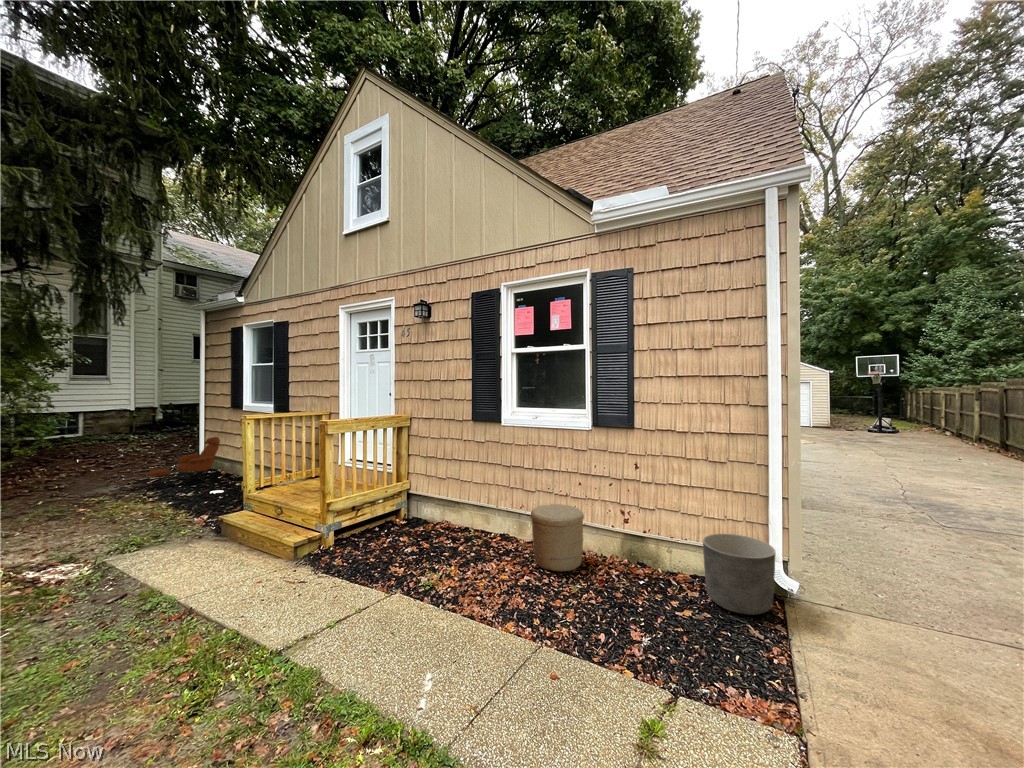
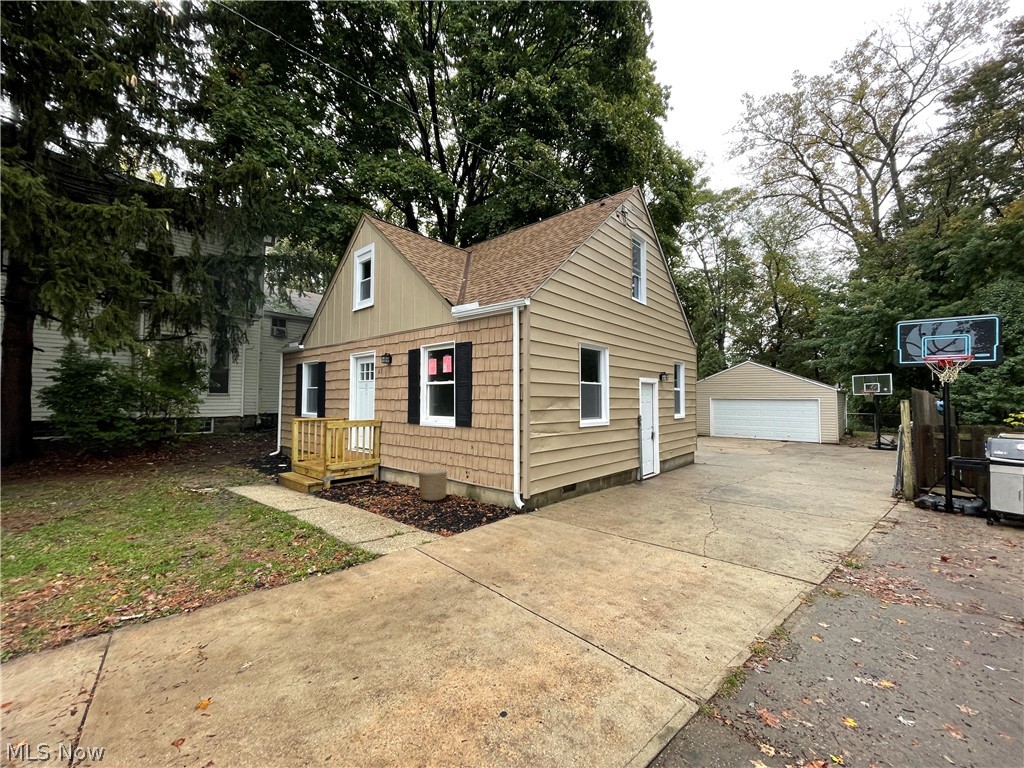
lounge chair: present [148,437,220,488] -> none [245,434,288,464]
planter: present [703,534,775,615] -> none [480,481,511,515]

